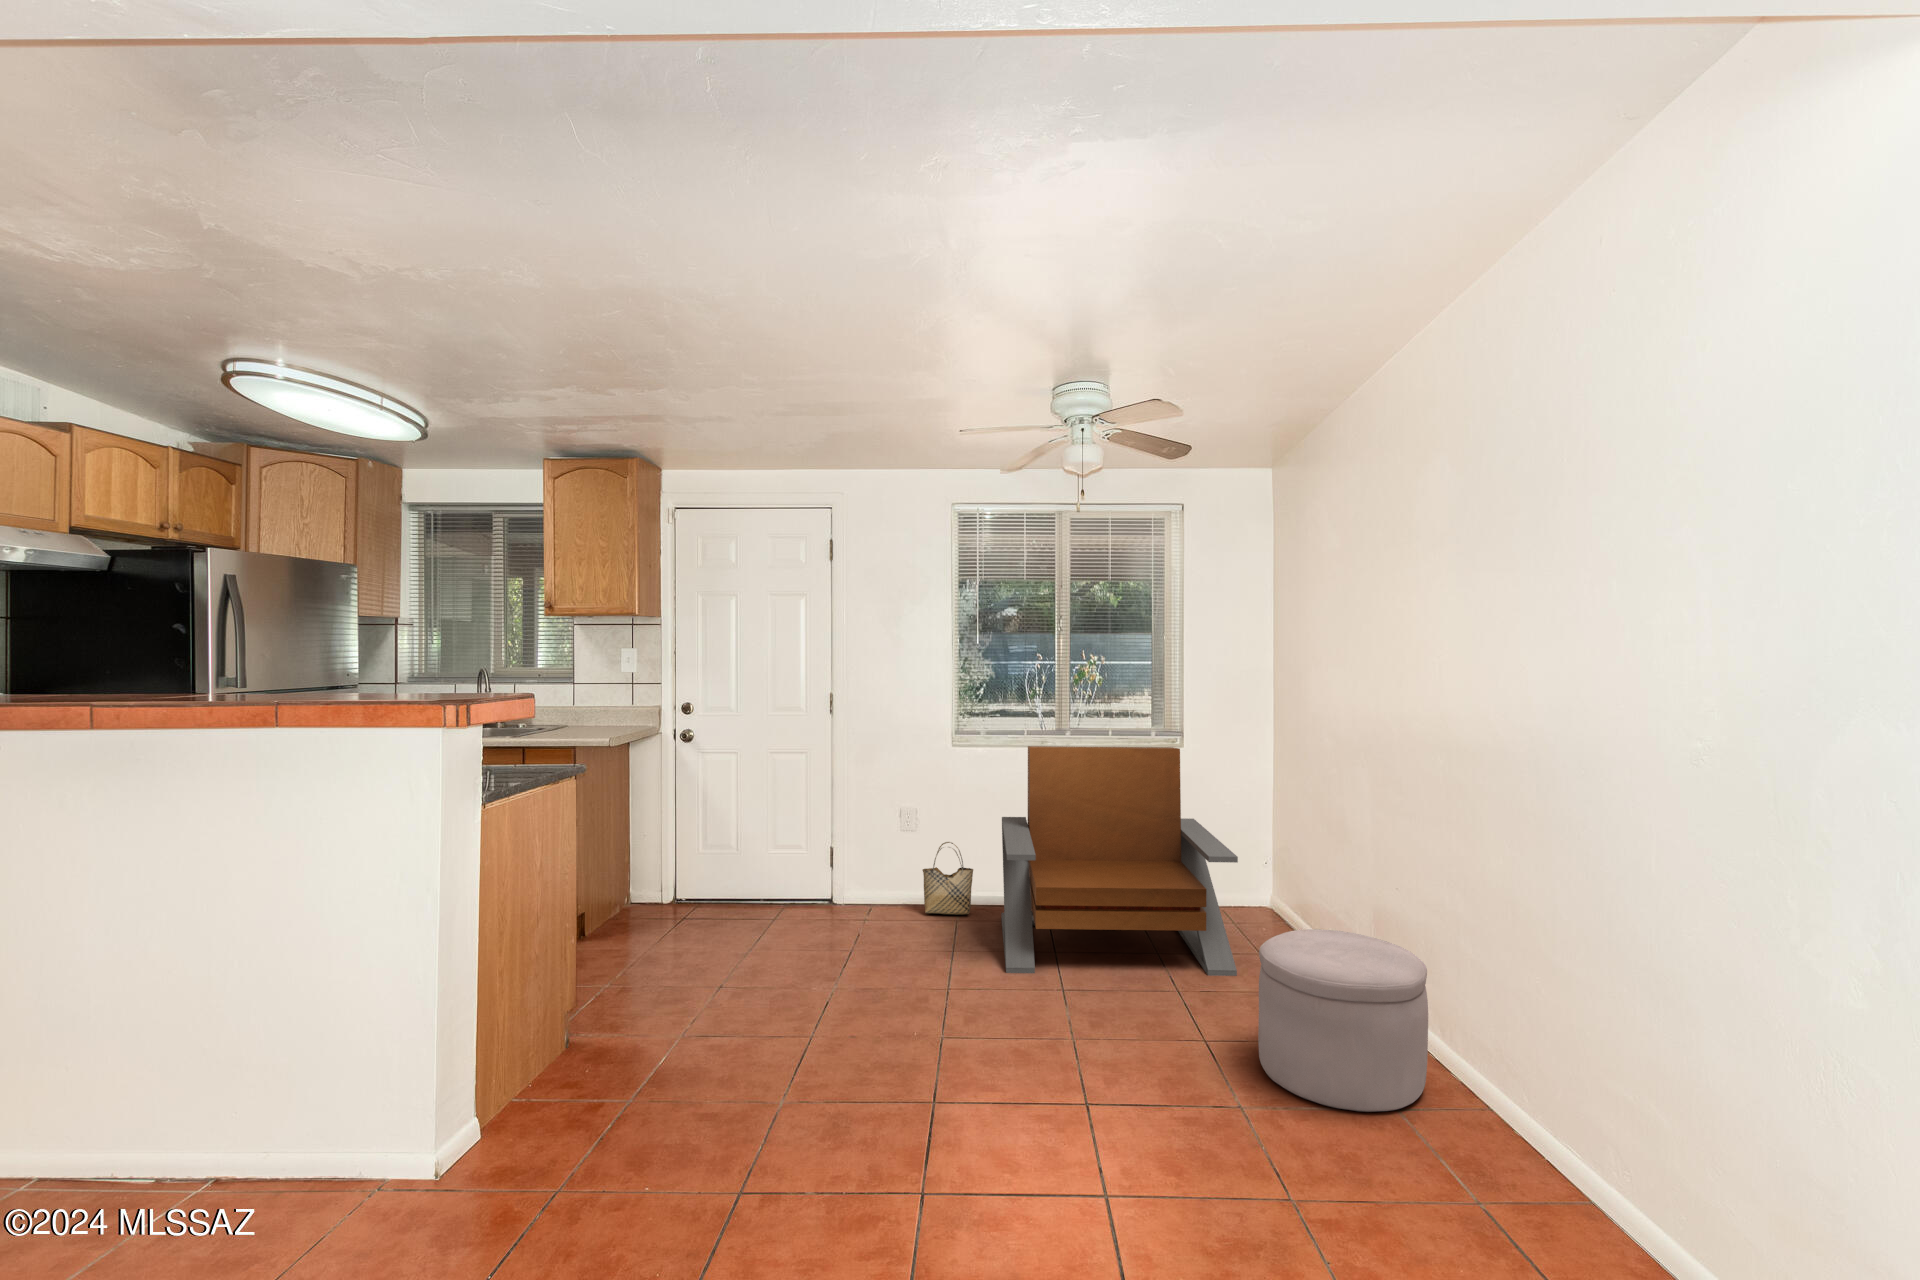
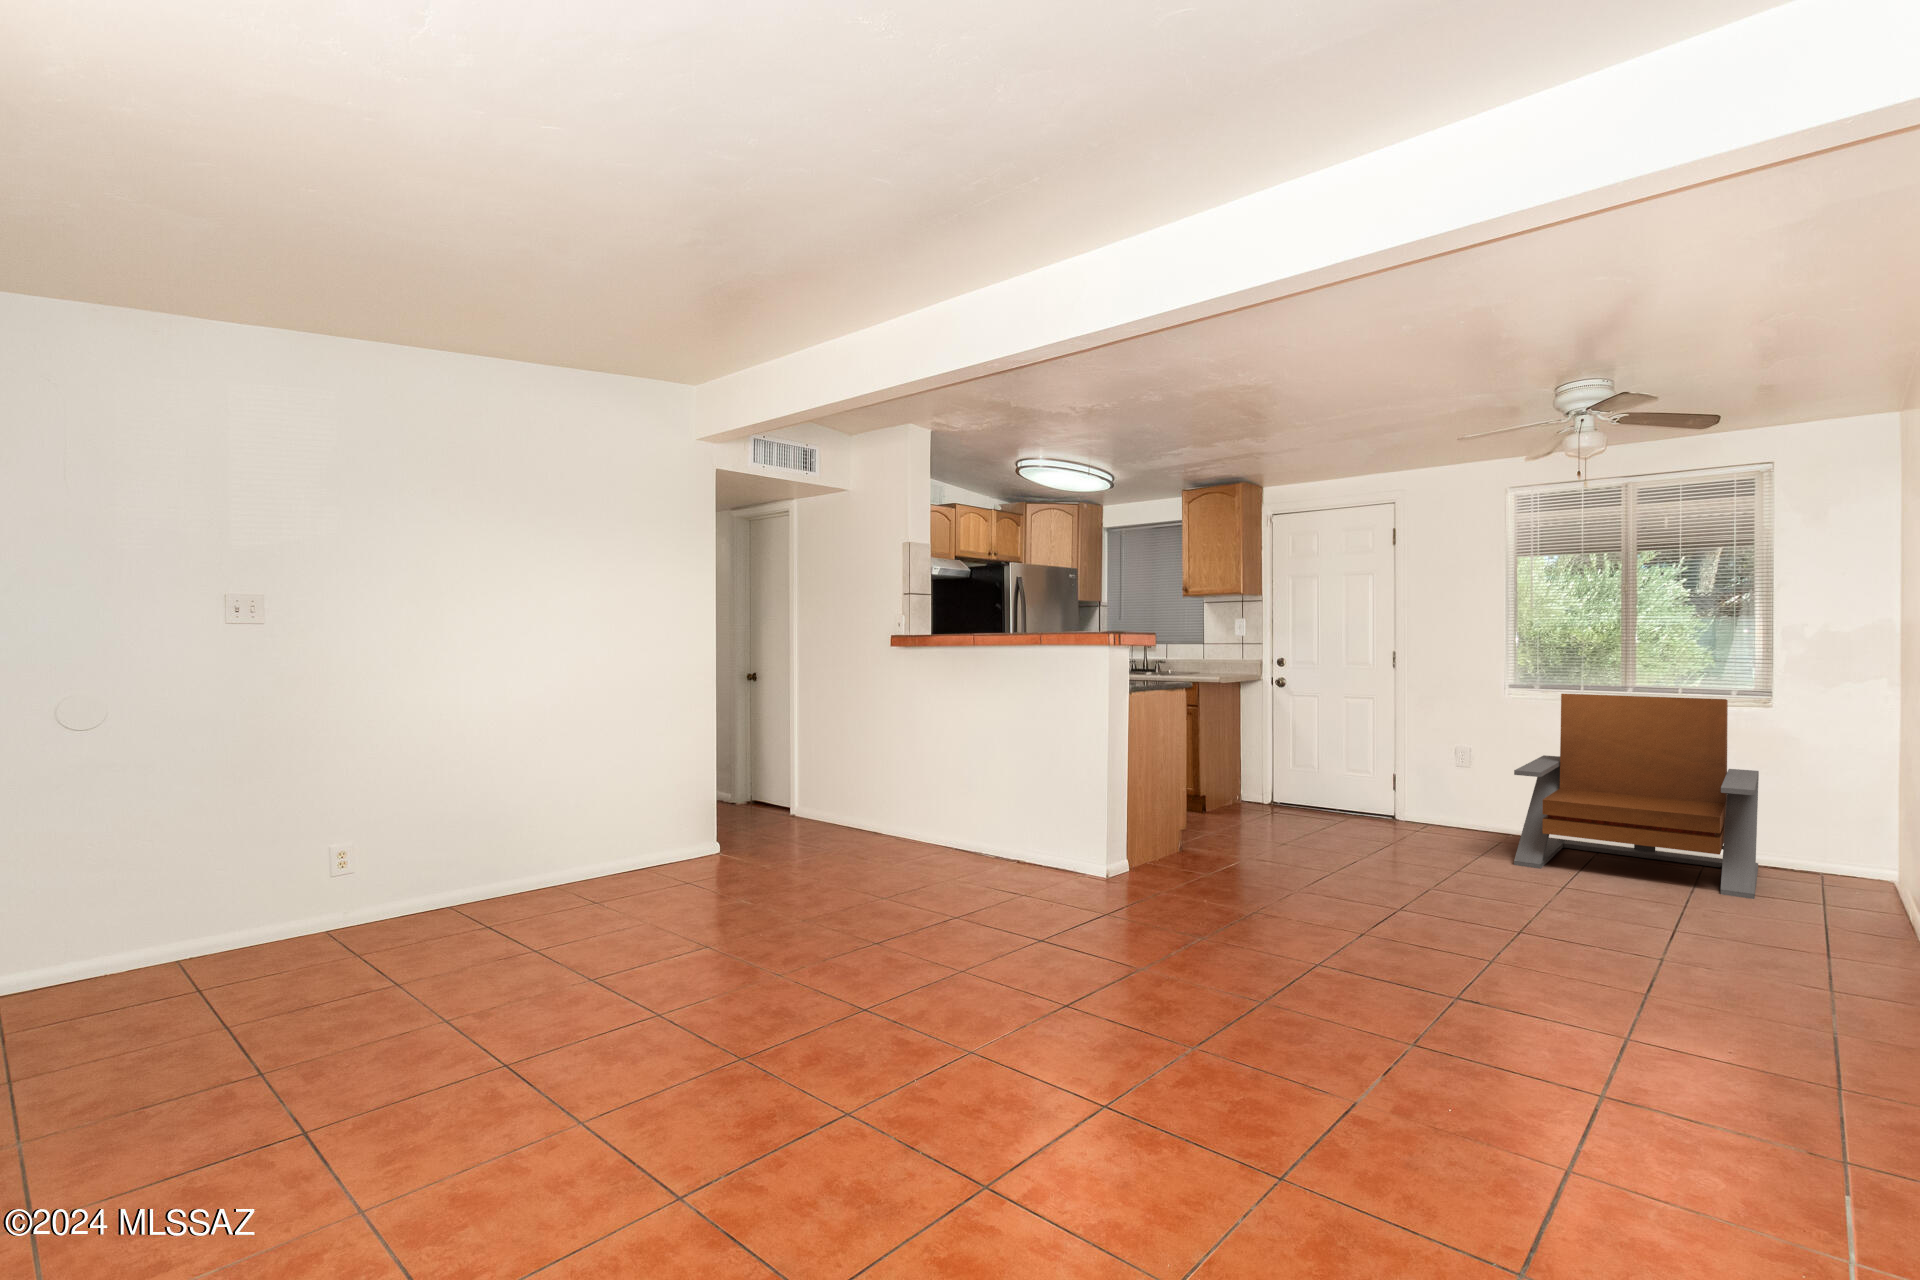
woven basket: present [923,842,973,915] -> none [1469,775,1518,835]
ottoman: present [1258,929,1428,1112] -> none [1693,833,1868,972]

